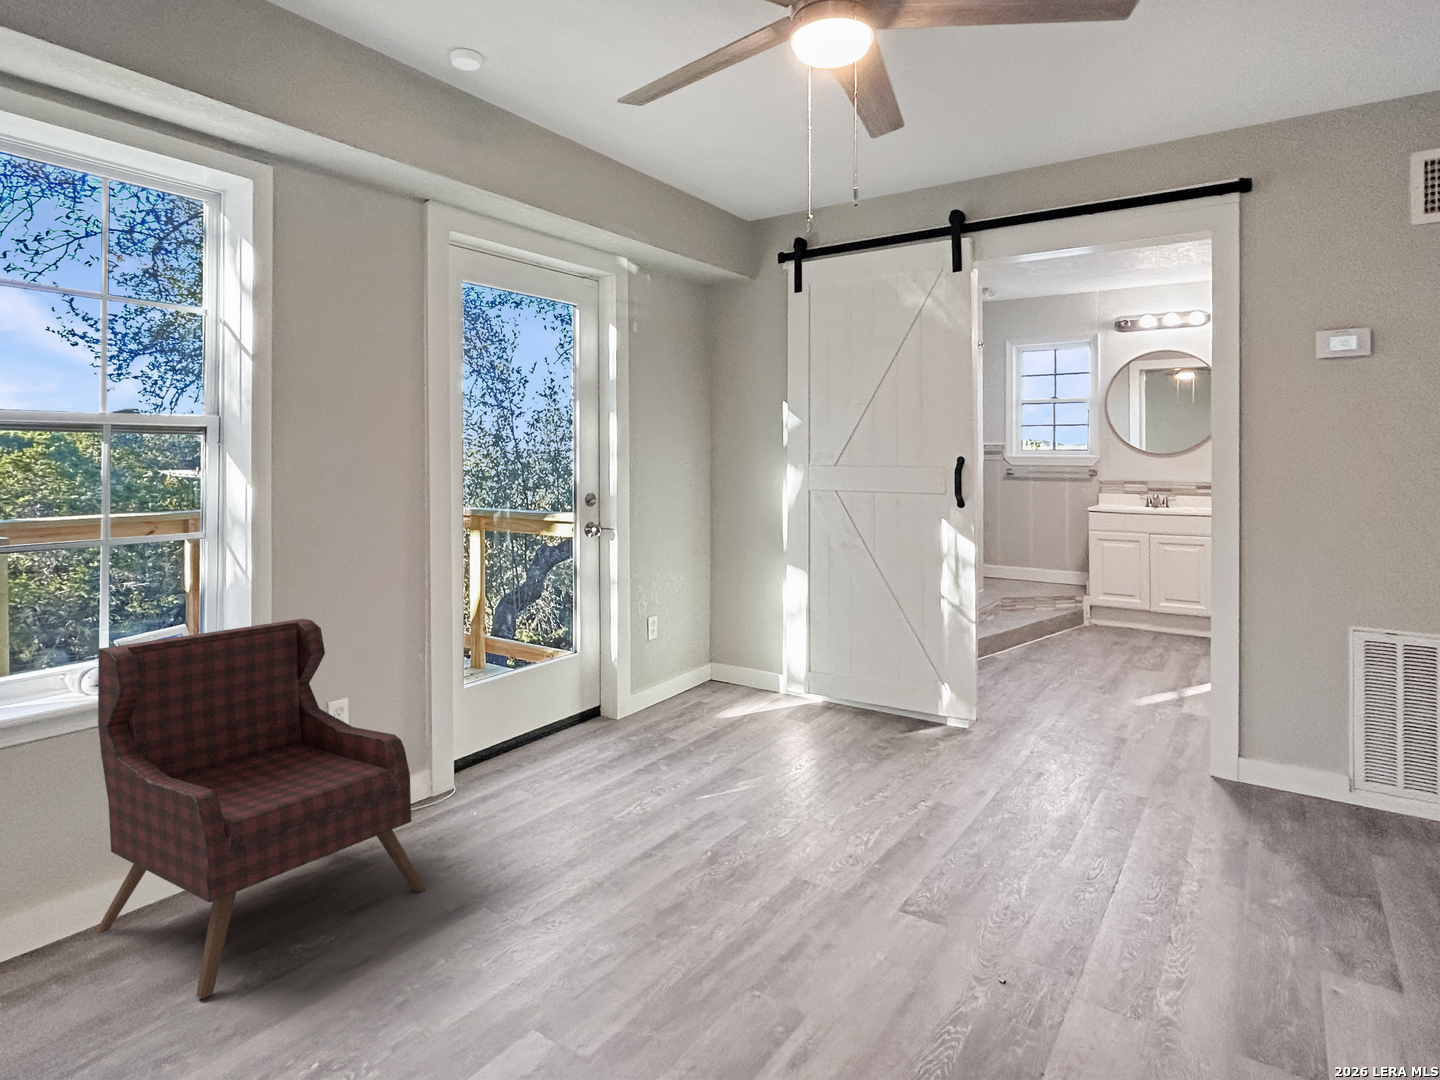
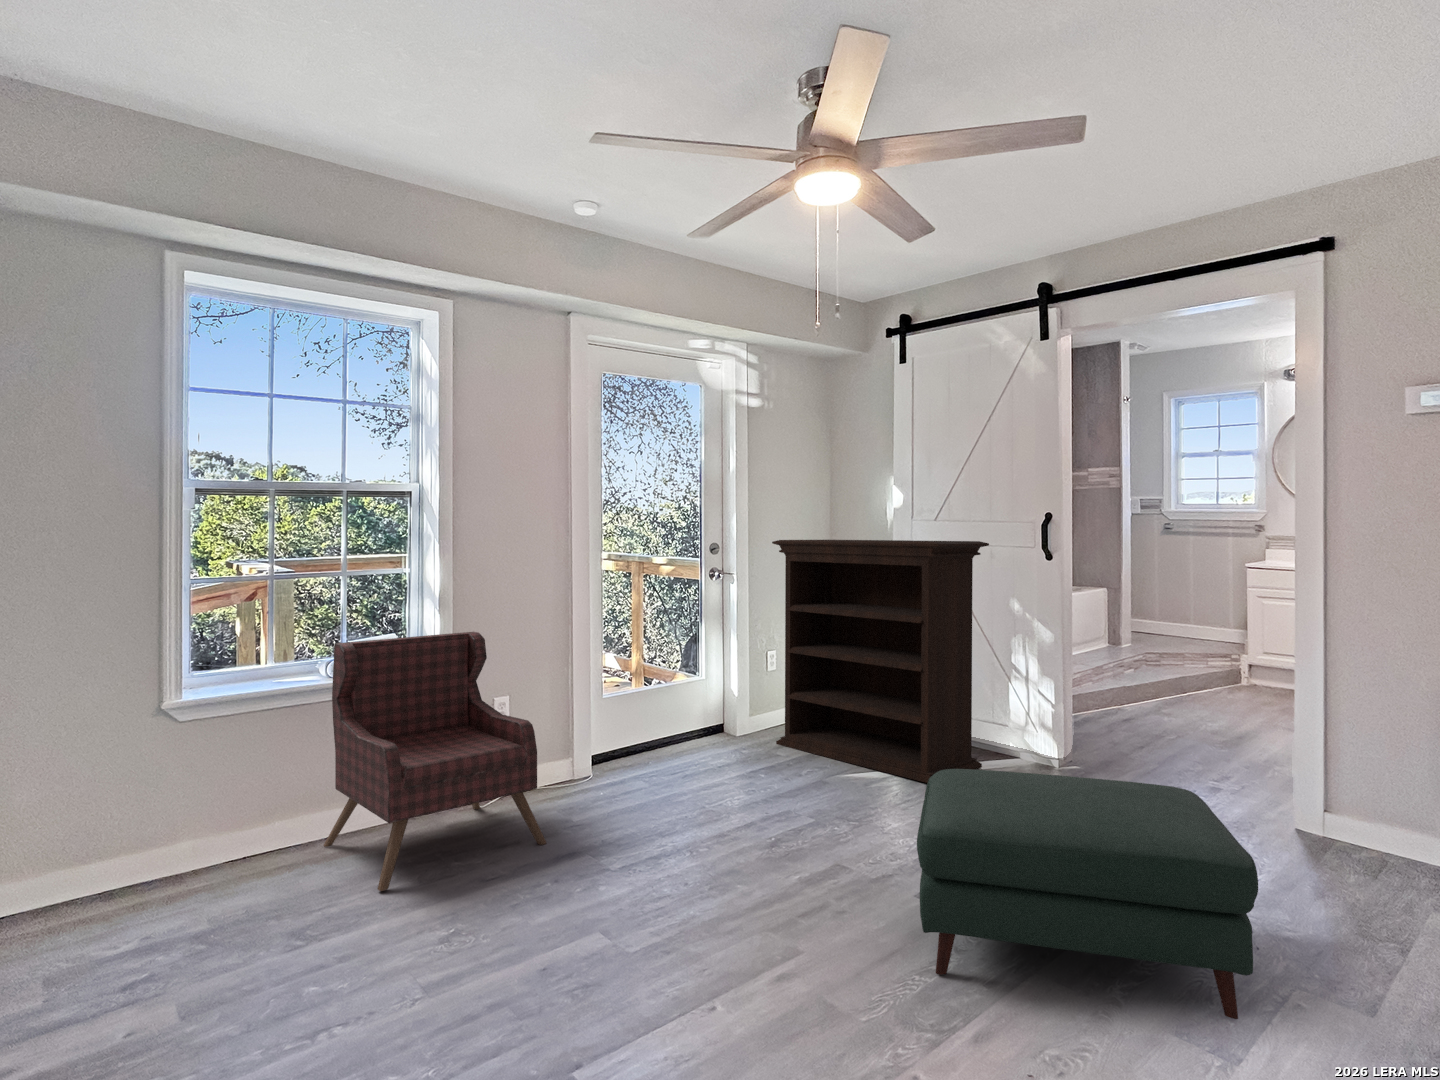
bookshelf: none [657,490,903,761] -> present [772,540,989,783]
ottoman: none [912,761,1331,1028] -> present [917,769,1258,1019]

